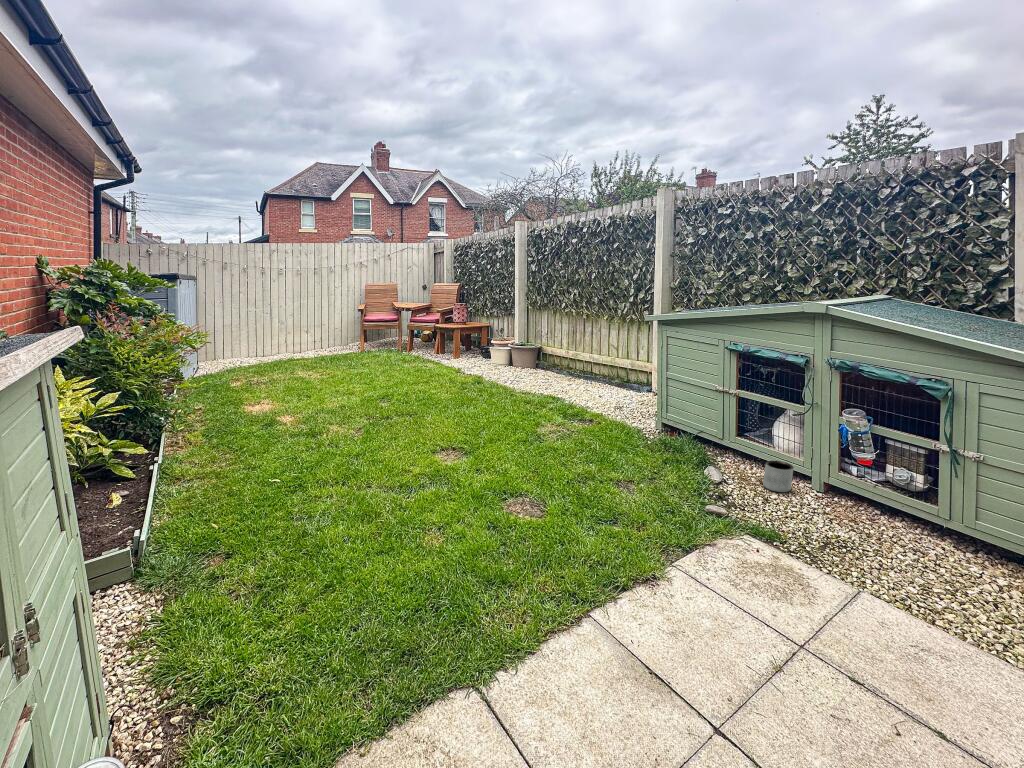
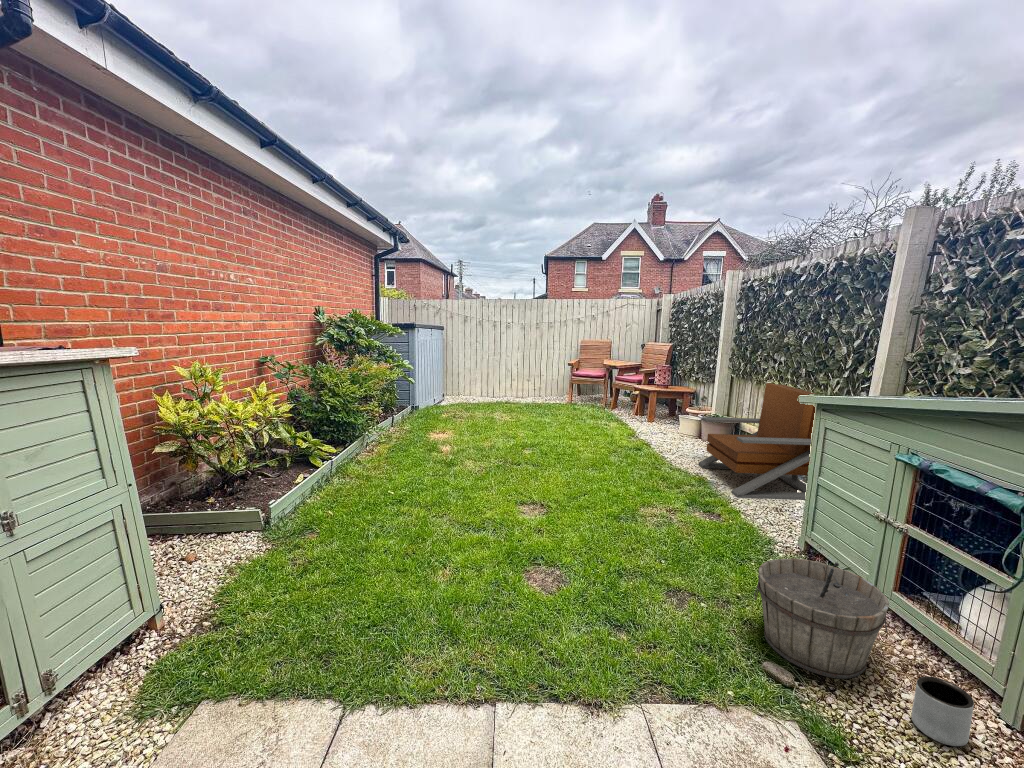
lounge chair: none [530,310,636,401] -> present [699,383,816,500]
wooden bucket: none [662,412,741,481] -> present [754,558,889,679]

